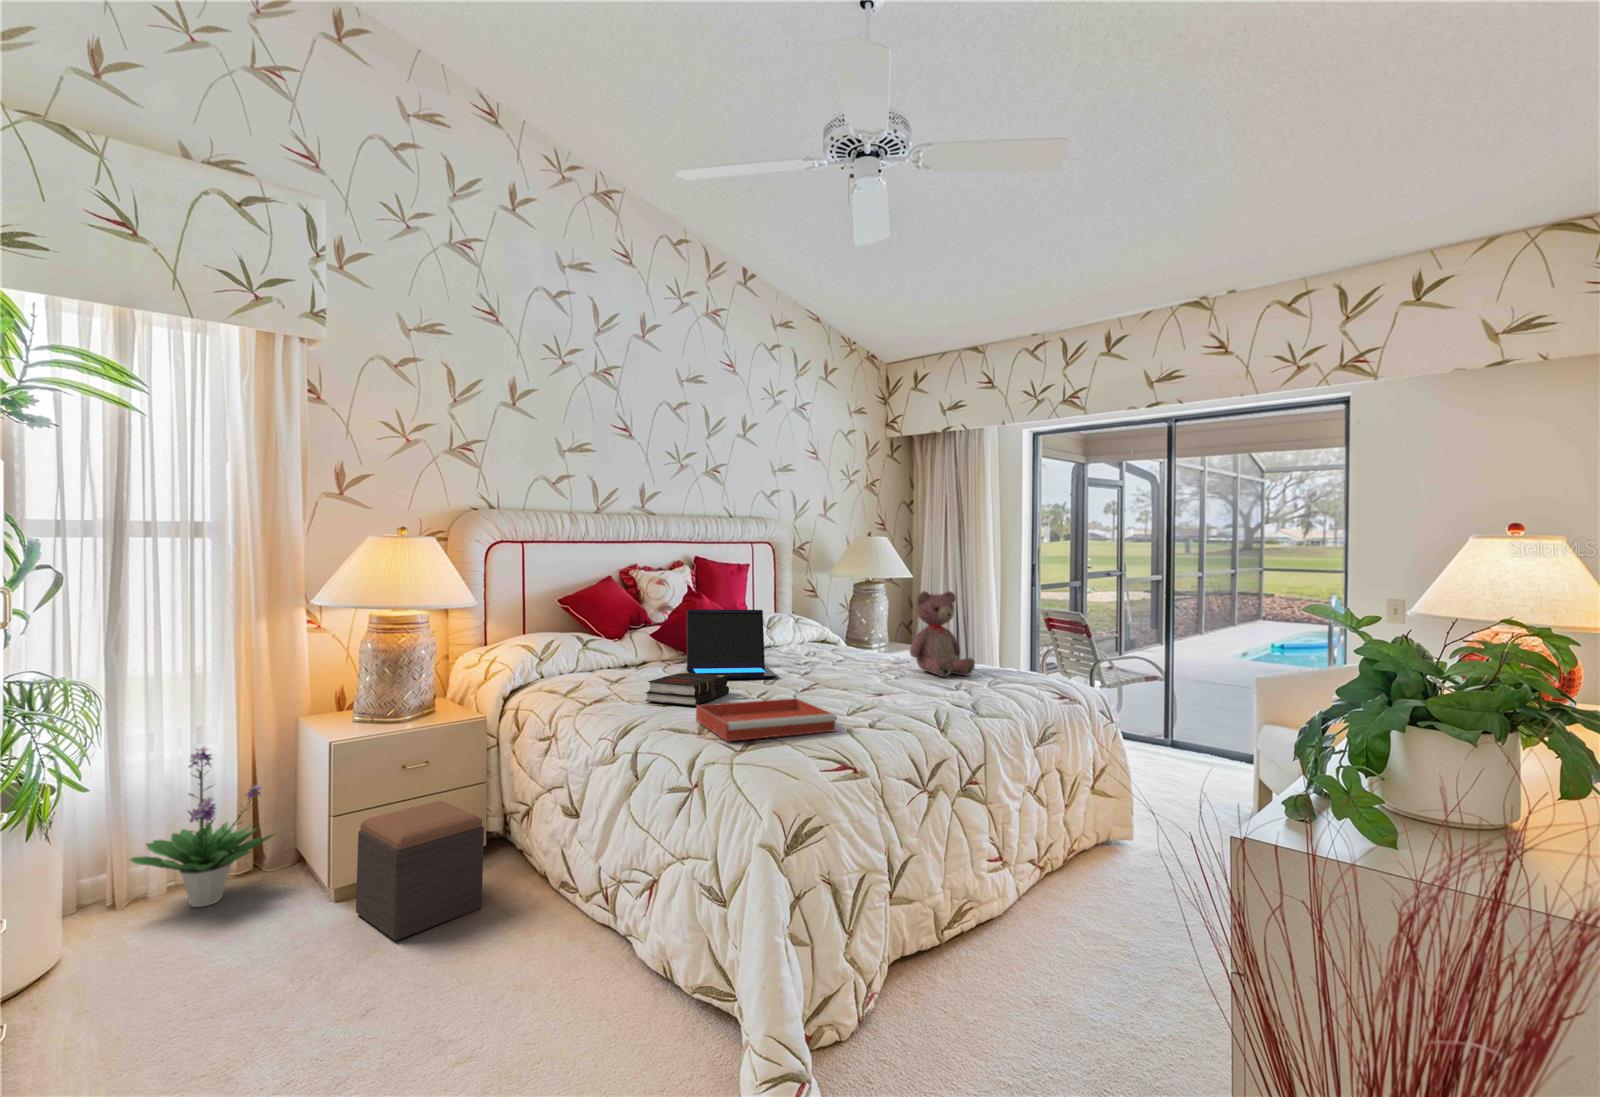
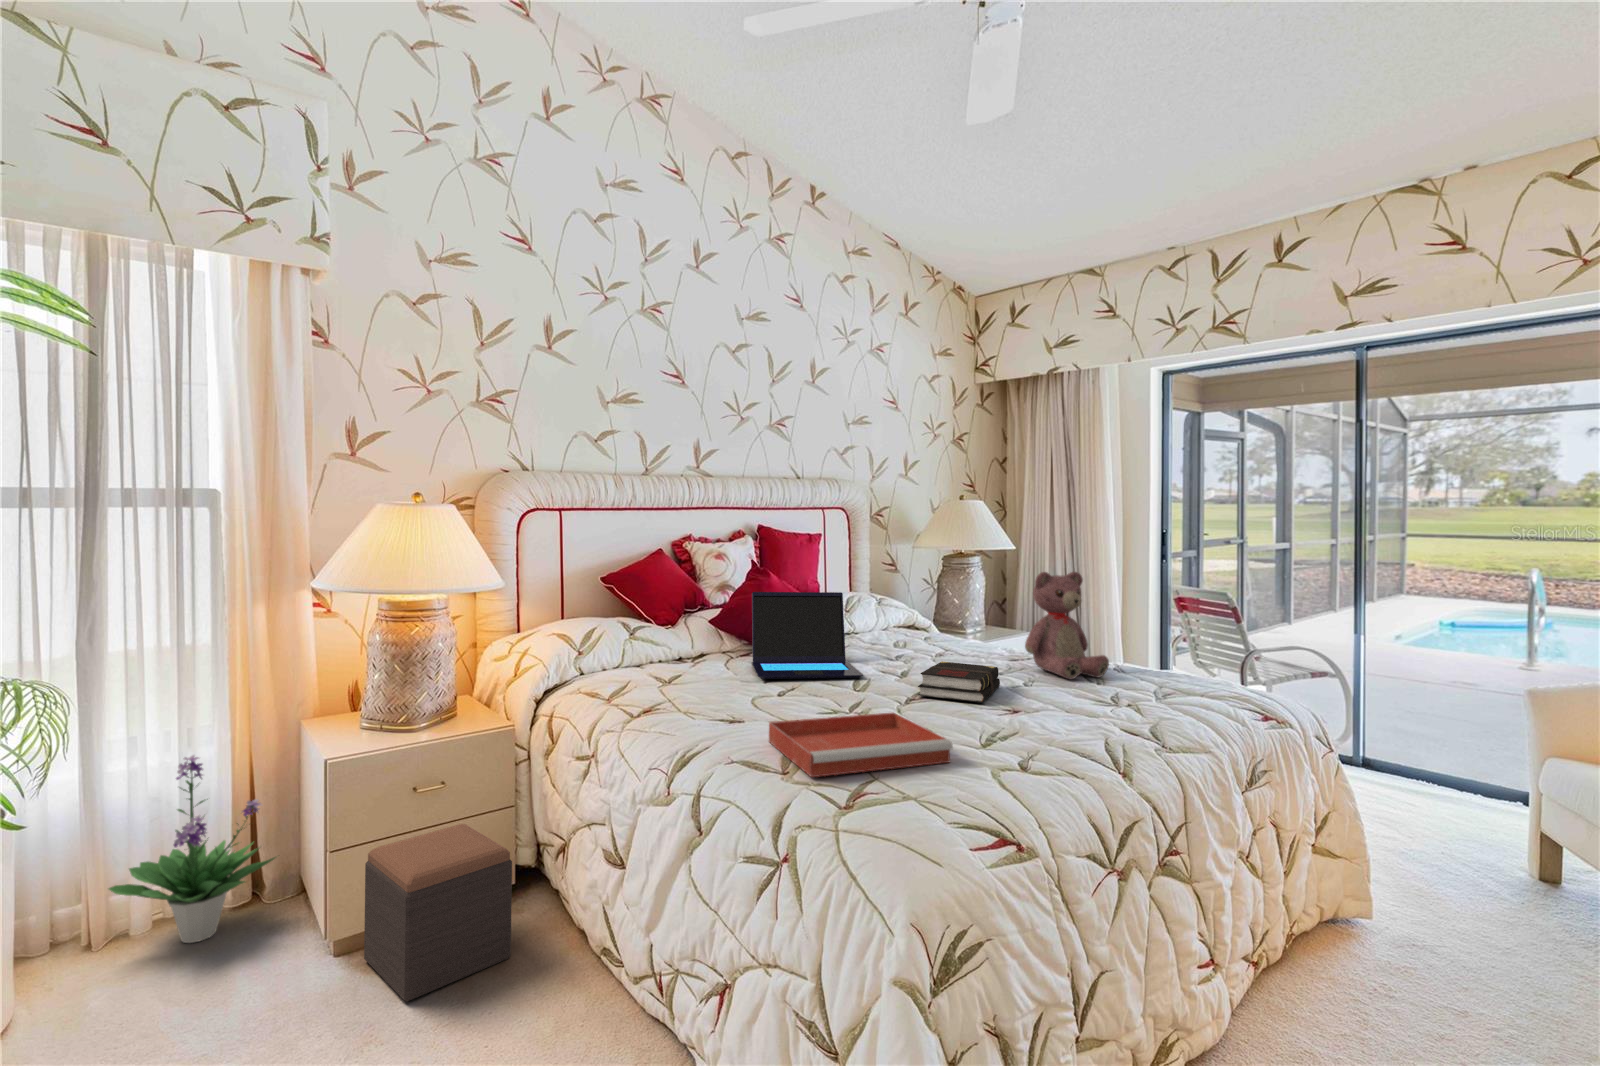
book: present [645,672,729,706] -> present [918,661,1000,703]

